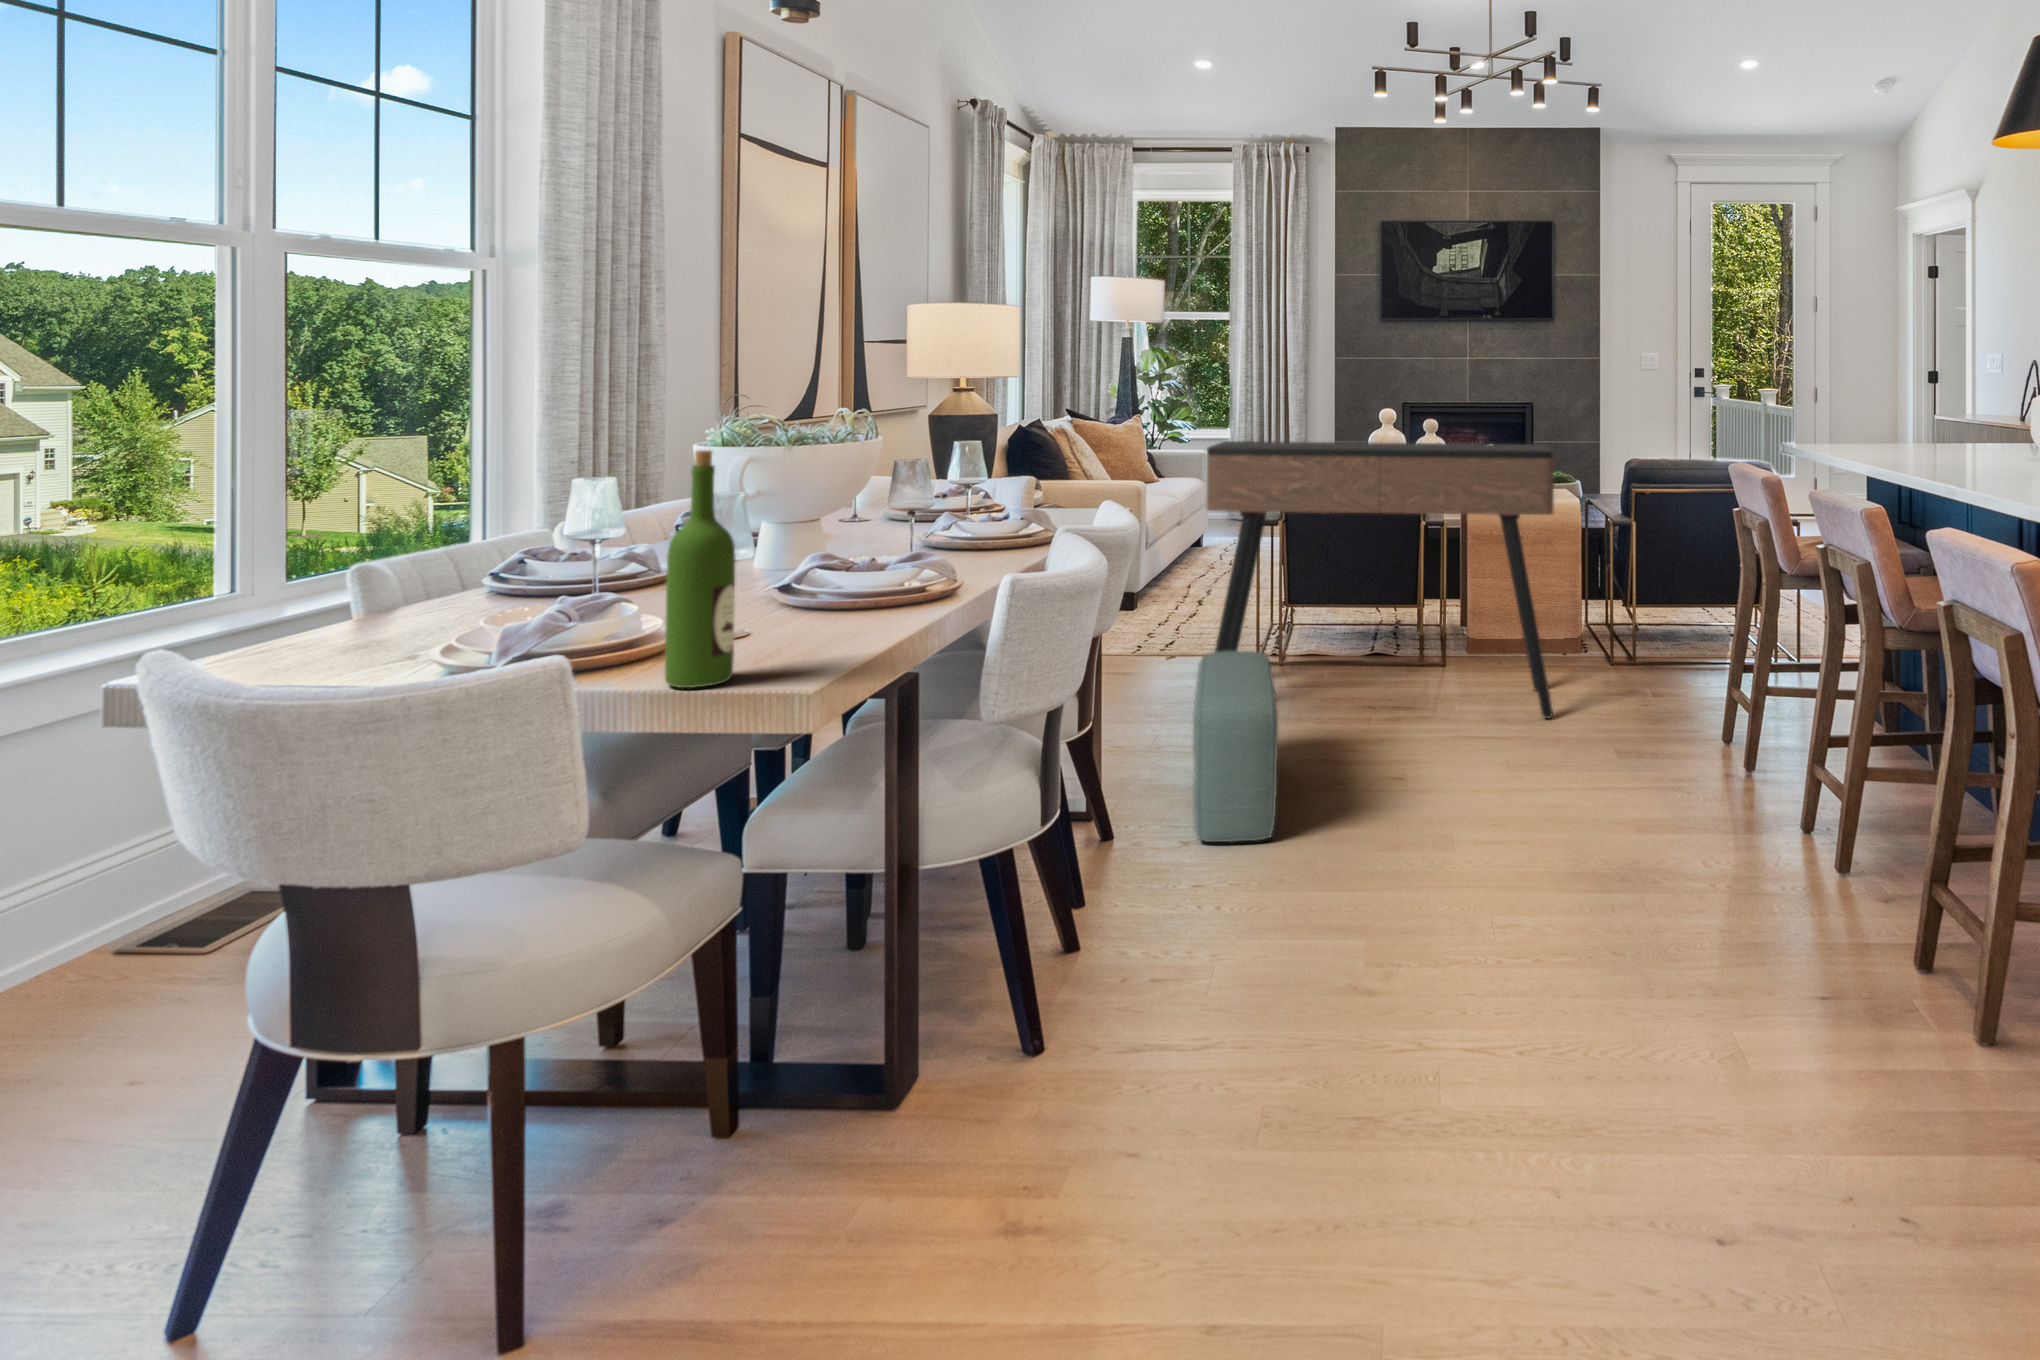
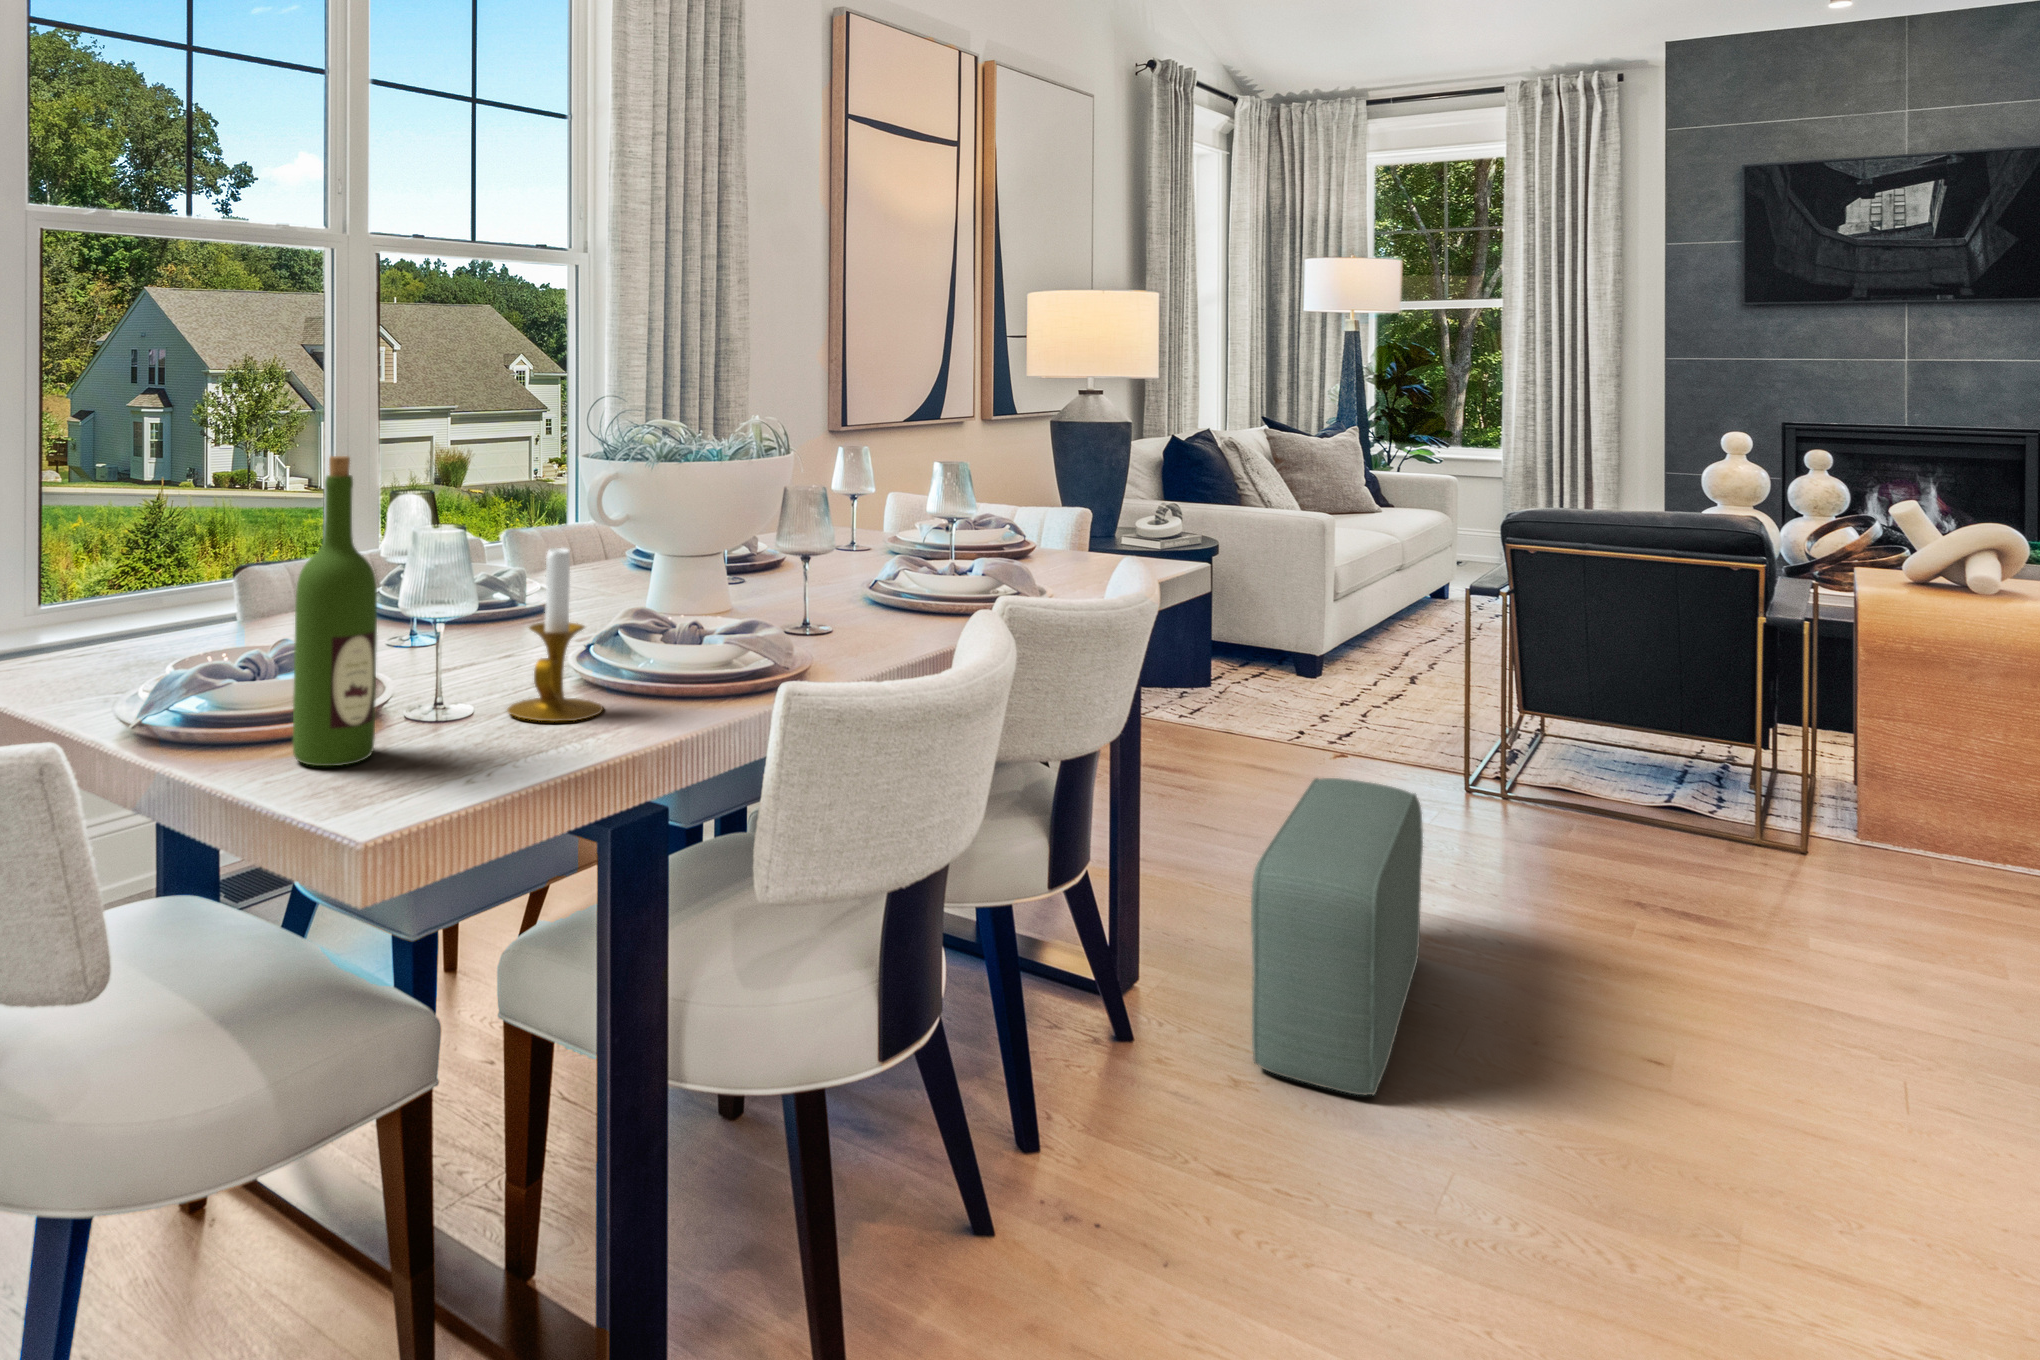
console table: present [1207,441,1554,719] -> none [1350,472,2018,1000]
candlestick: none [783,515,861,643] -> present [507,548,603,721]

